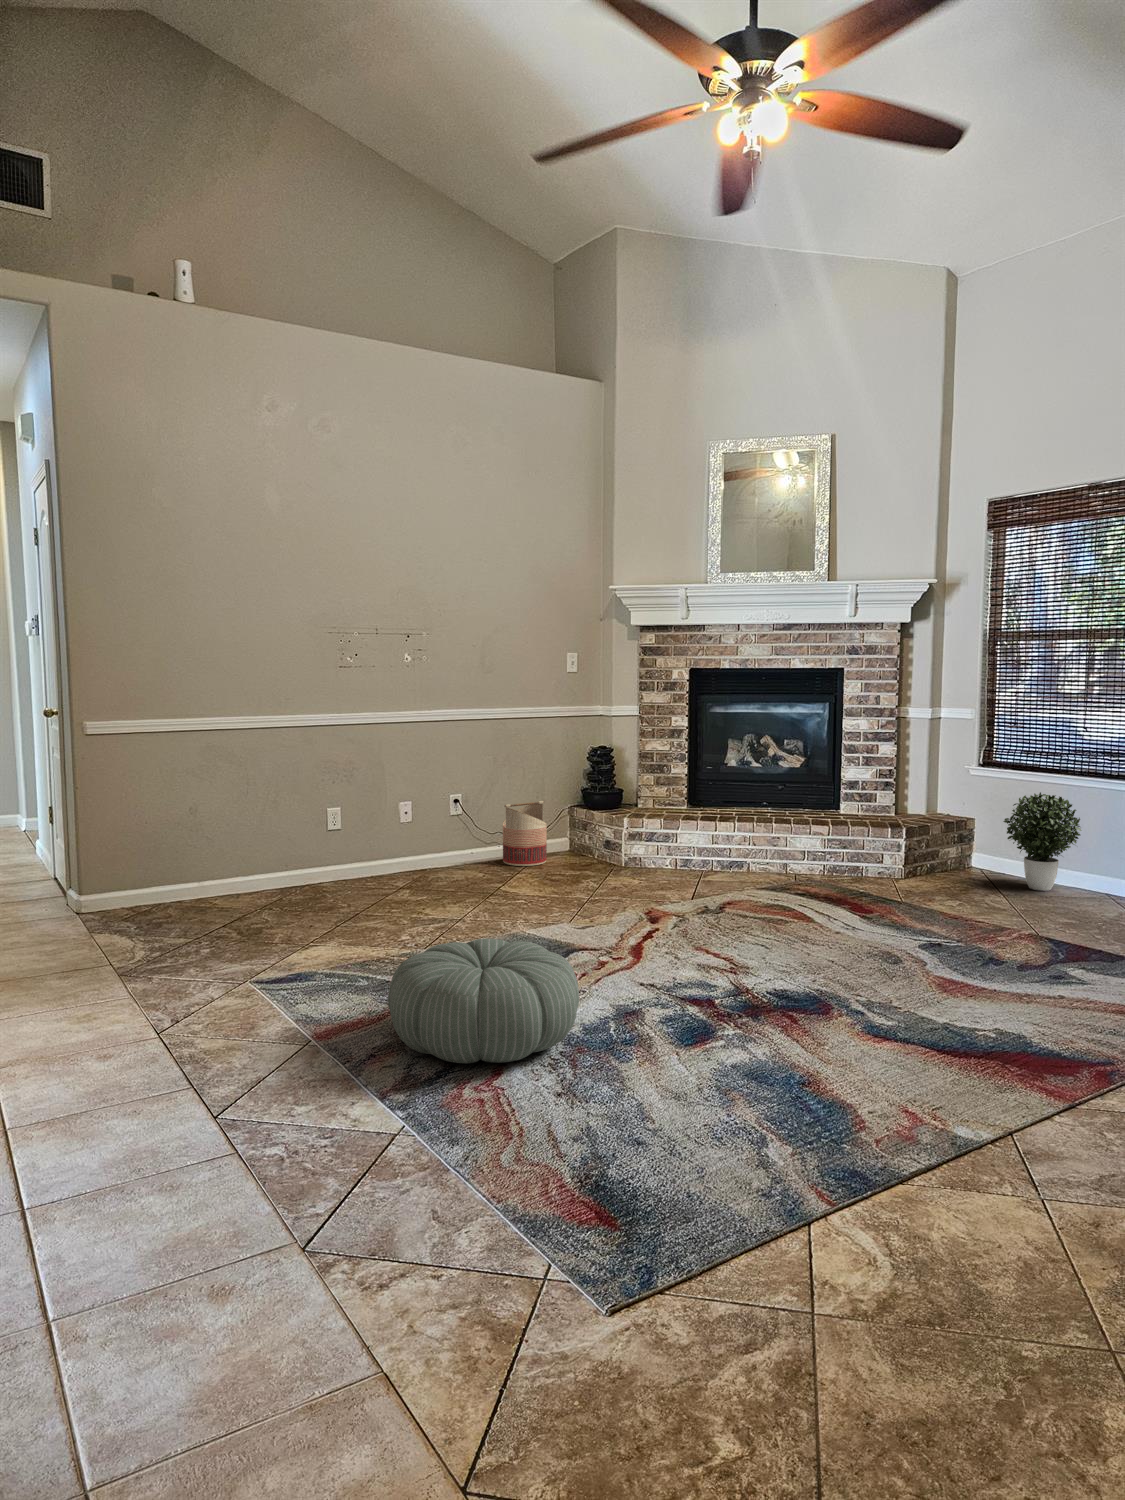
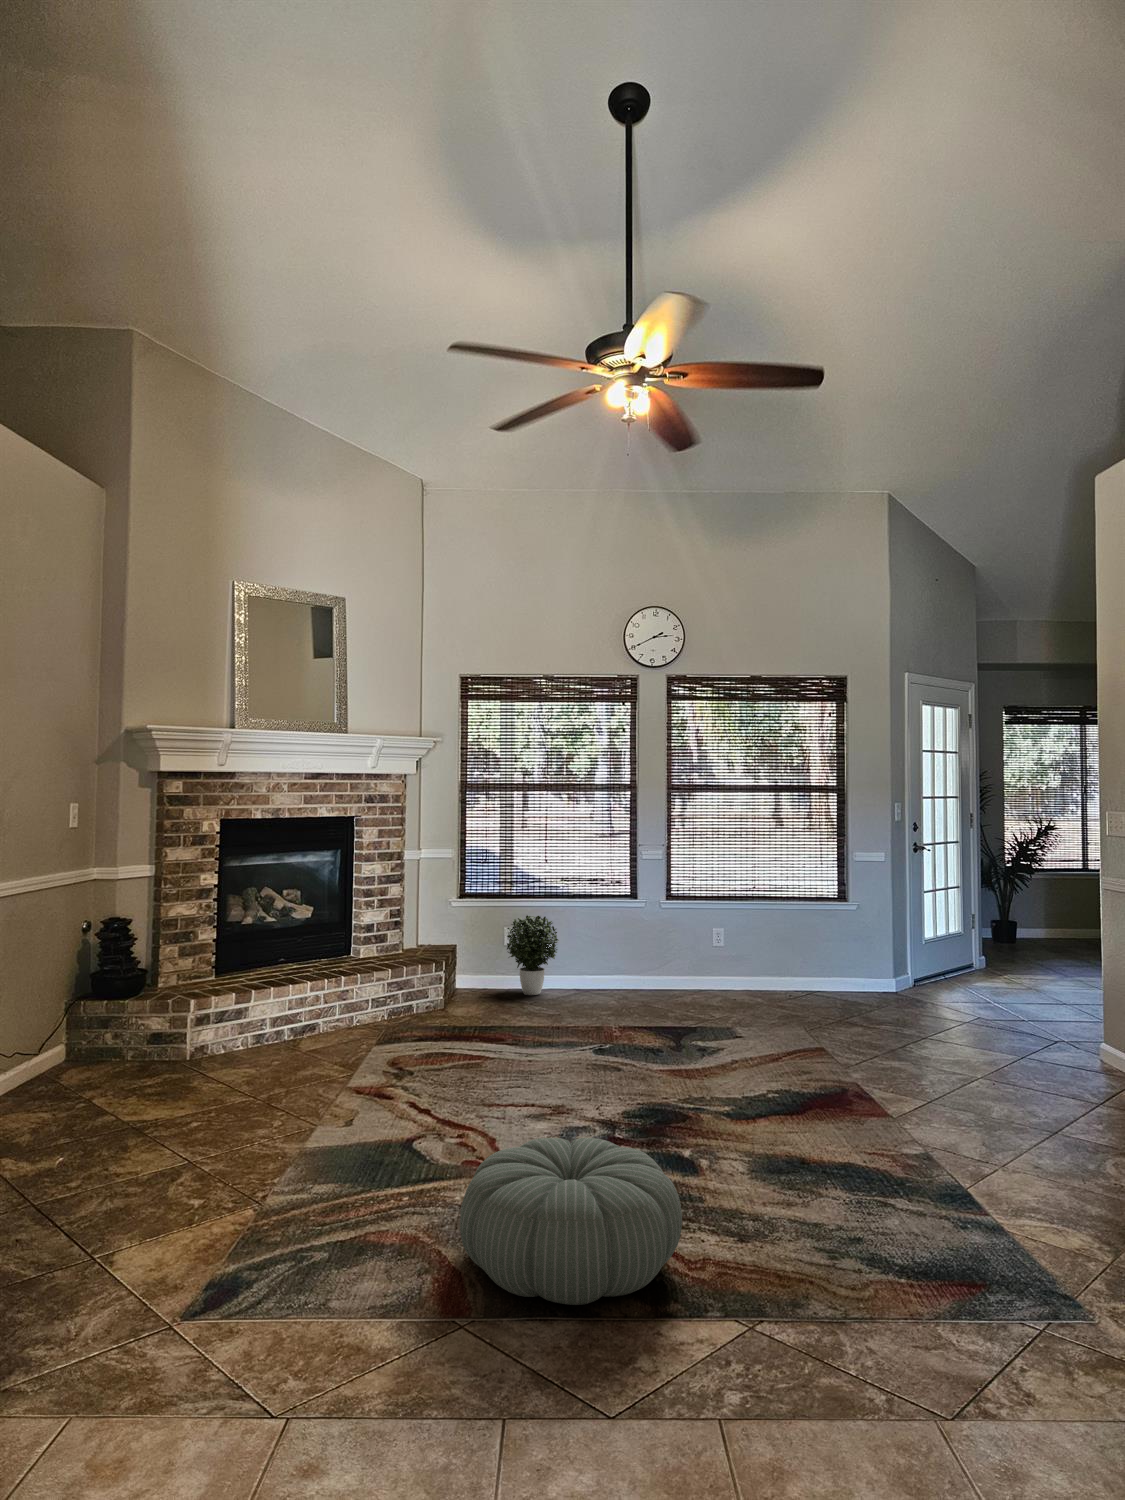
basket: present [503,801,547,866] -> none [18,1000,89,1099]

